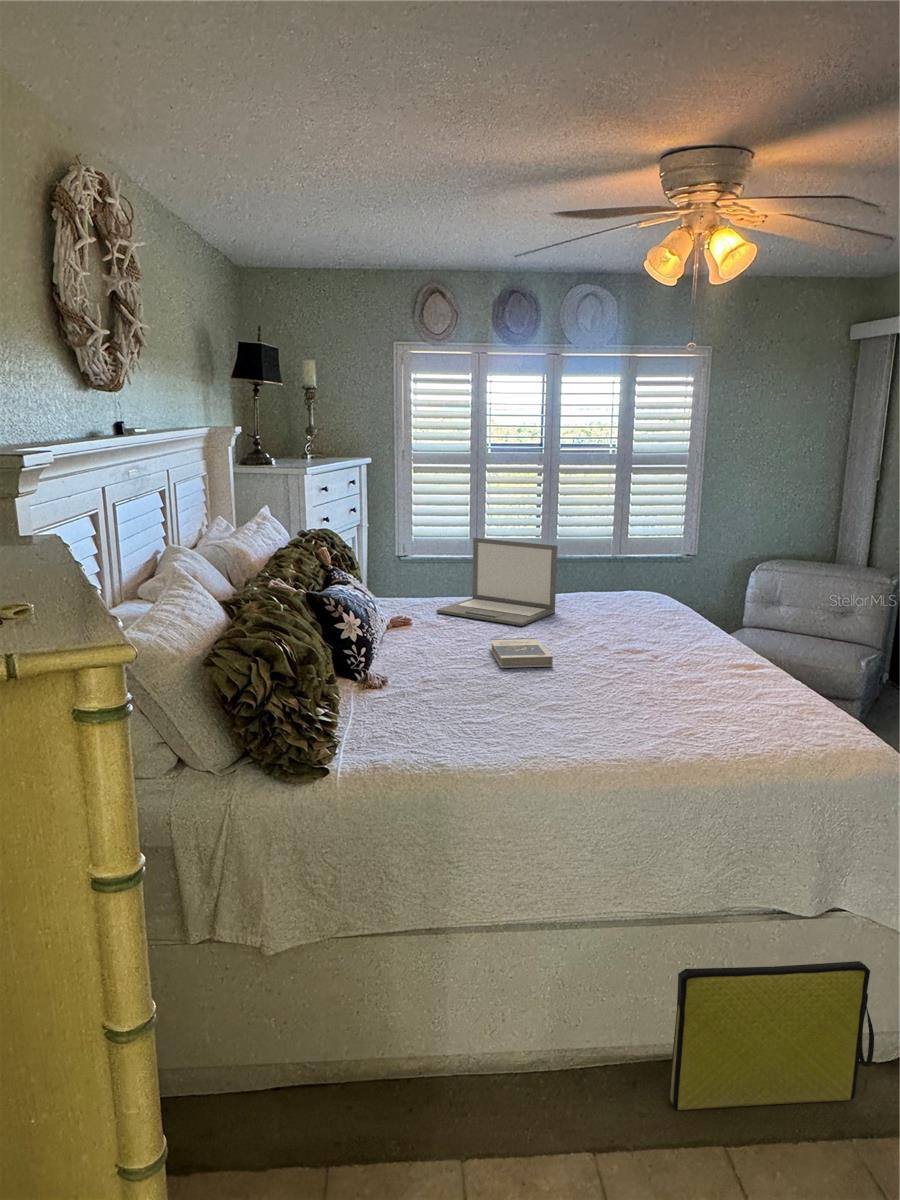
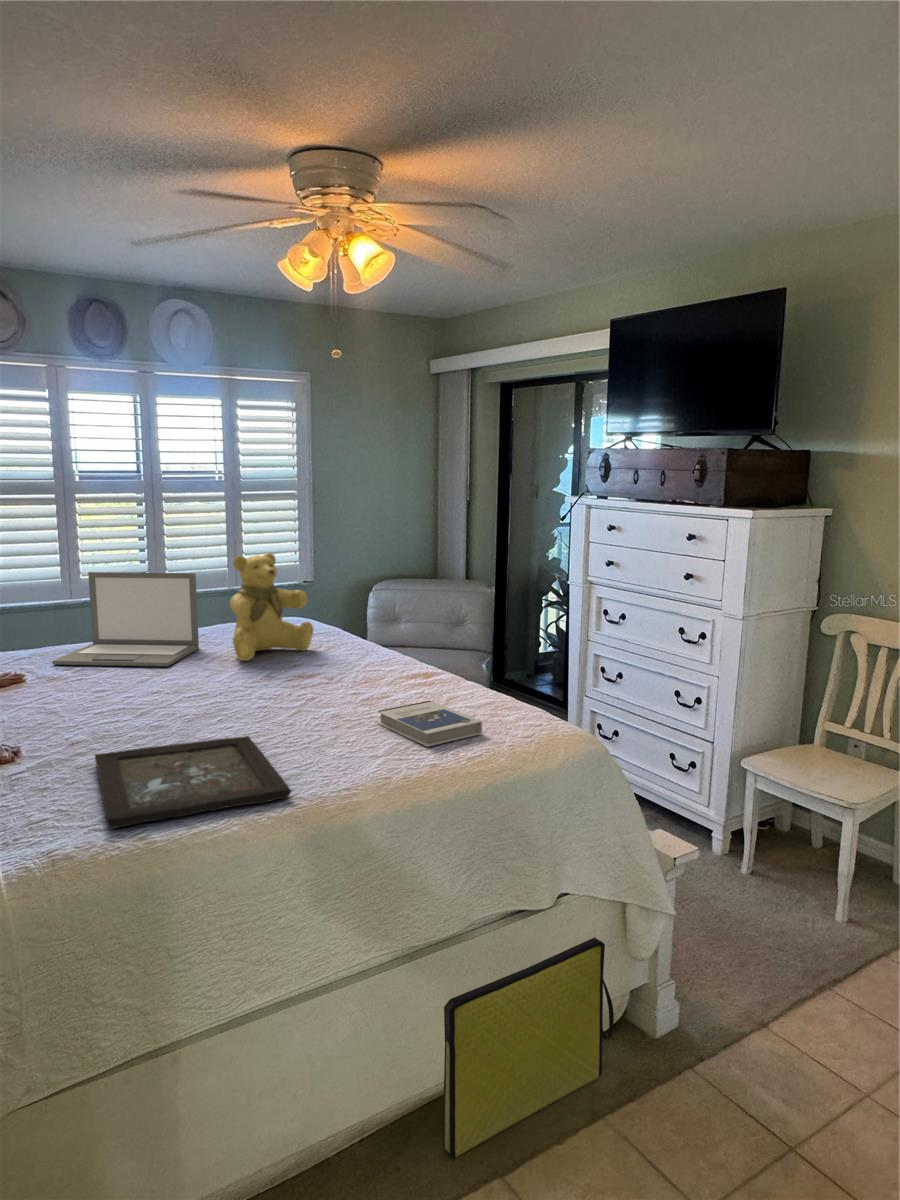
teddy bear: none [578,532,657,629] -> present [230,553,313,661]
hardback book: present [490,638,553,668] -> present [377,701,482,747]
tray: none [420,693,566,757] -> present [95,736,291,828]

